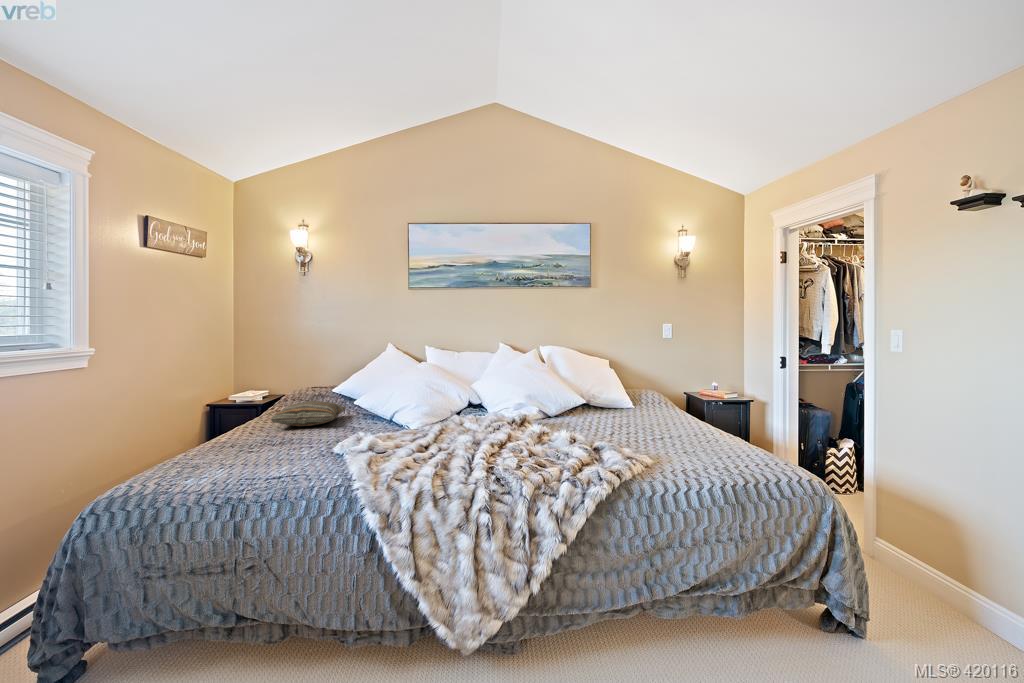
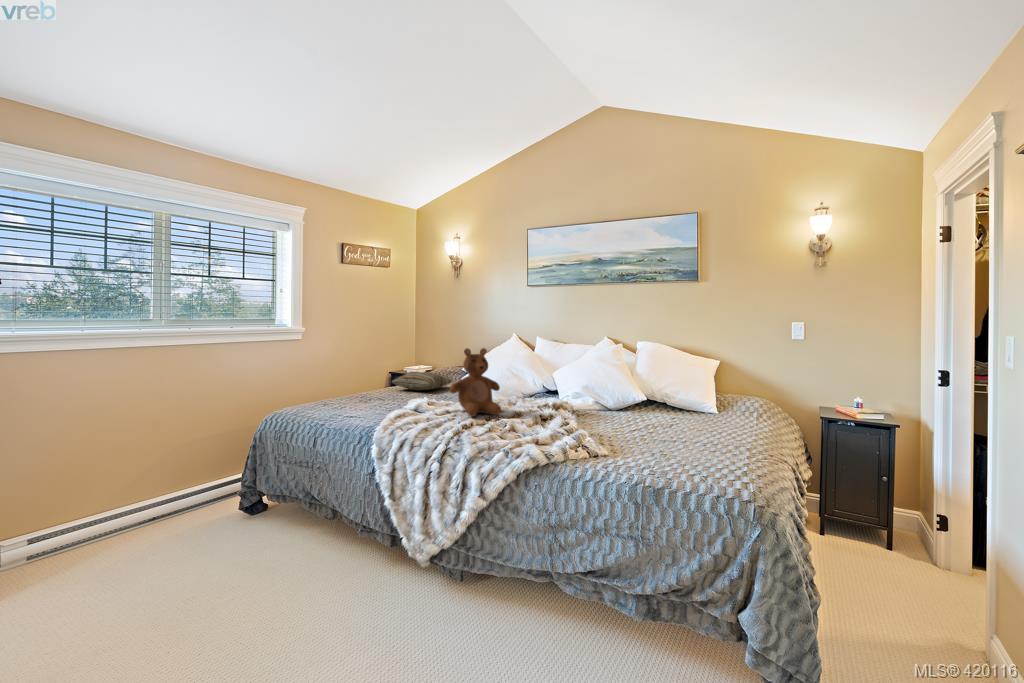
teddy bear: none [430,362,495,446] -> present [450,348,501,417]

